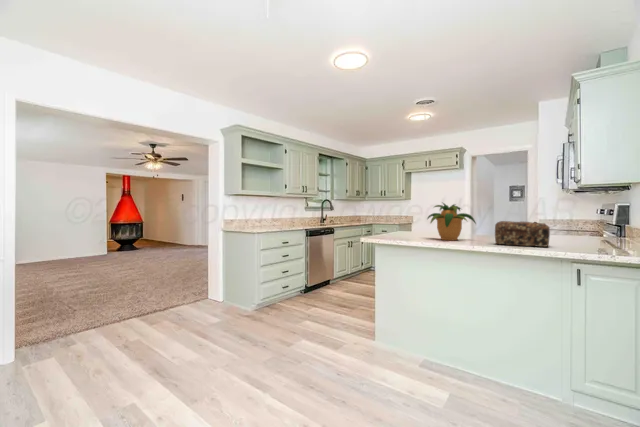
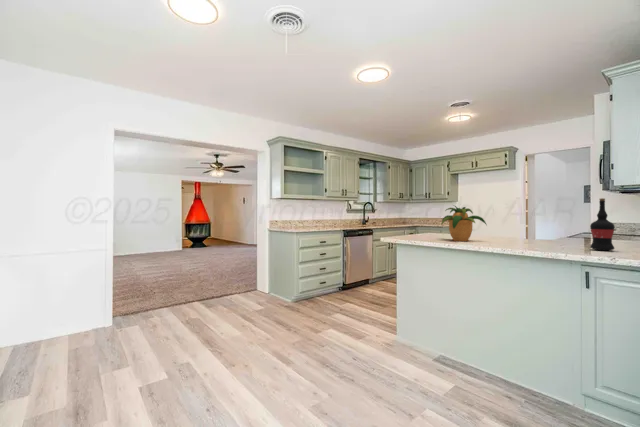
wine bottle: none [588,196,613,248] -> present [590,198,615,250]
bread loaf: present [495,221,550,247] -> none [496,223,552,247]

